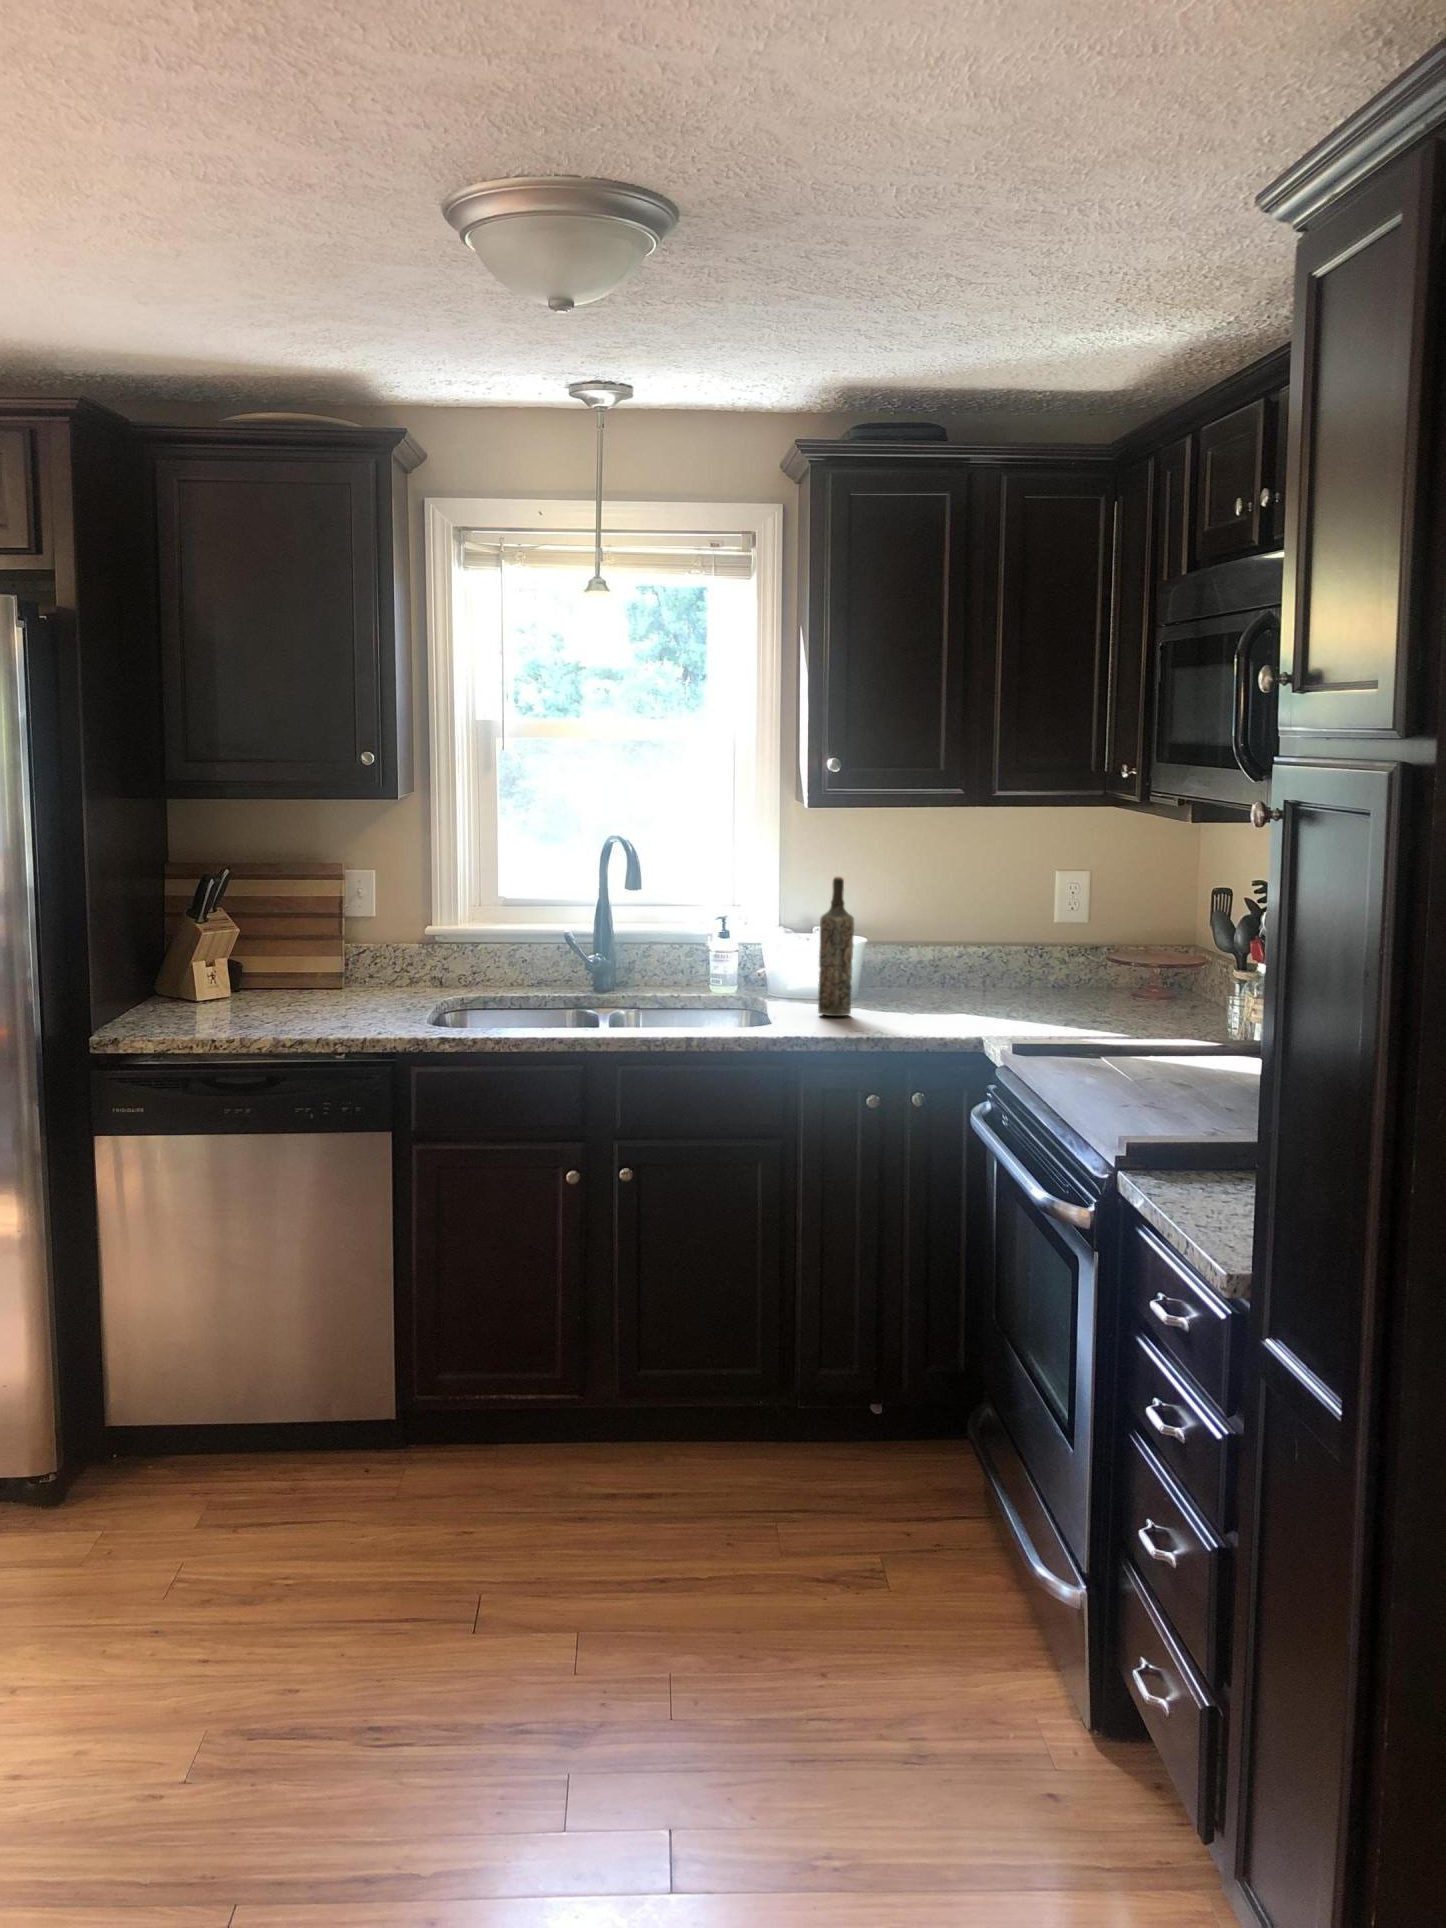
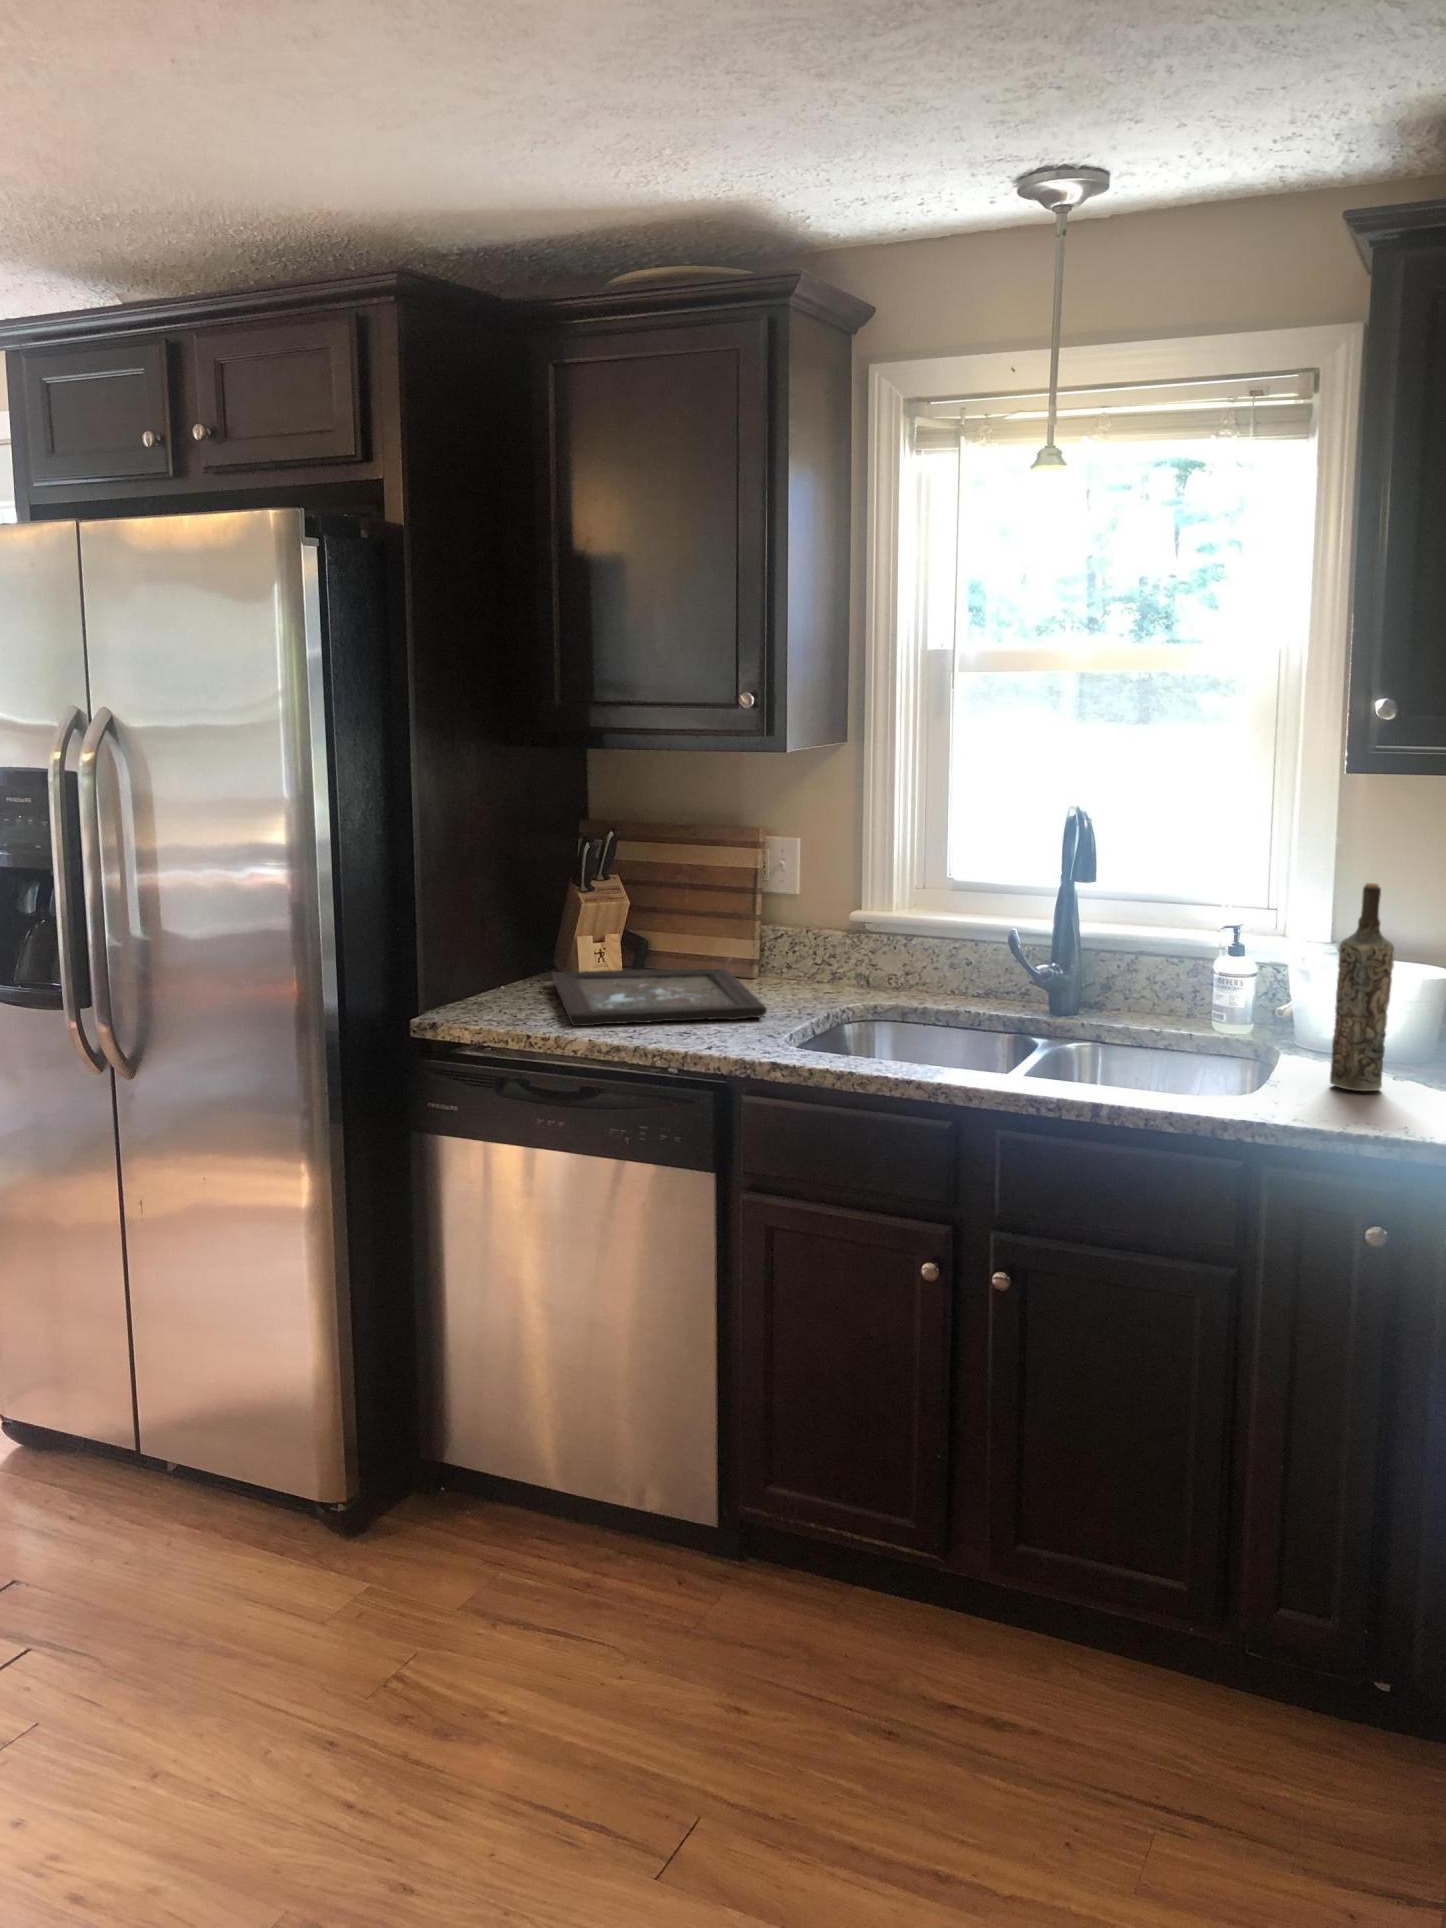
tray: none [169,983,391,1030] -> present [551,969,767,1026]

